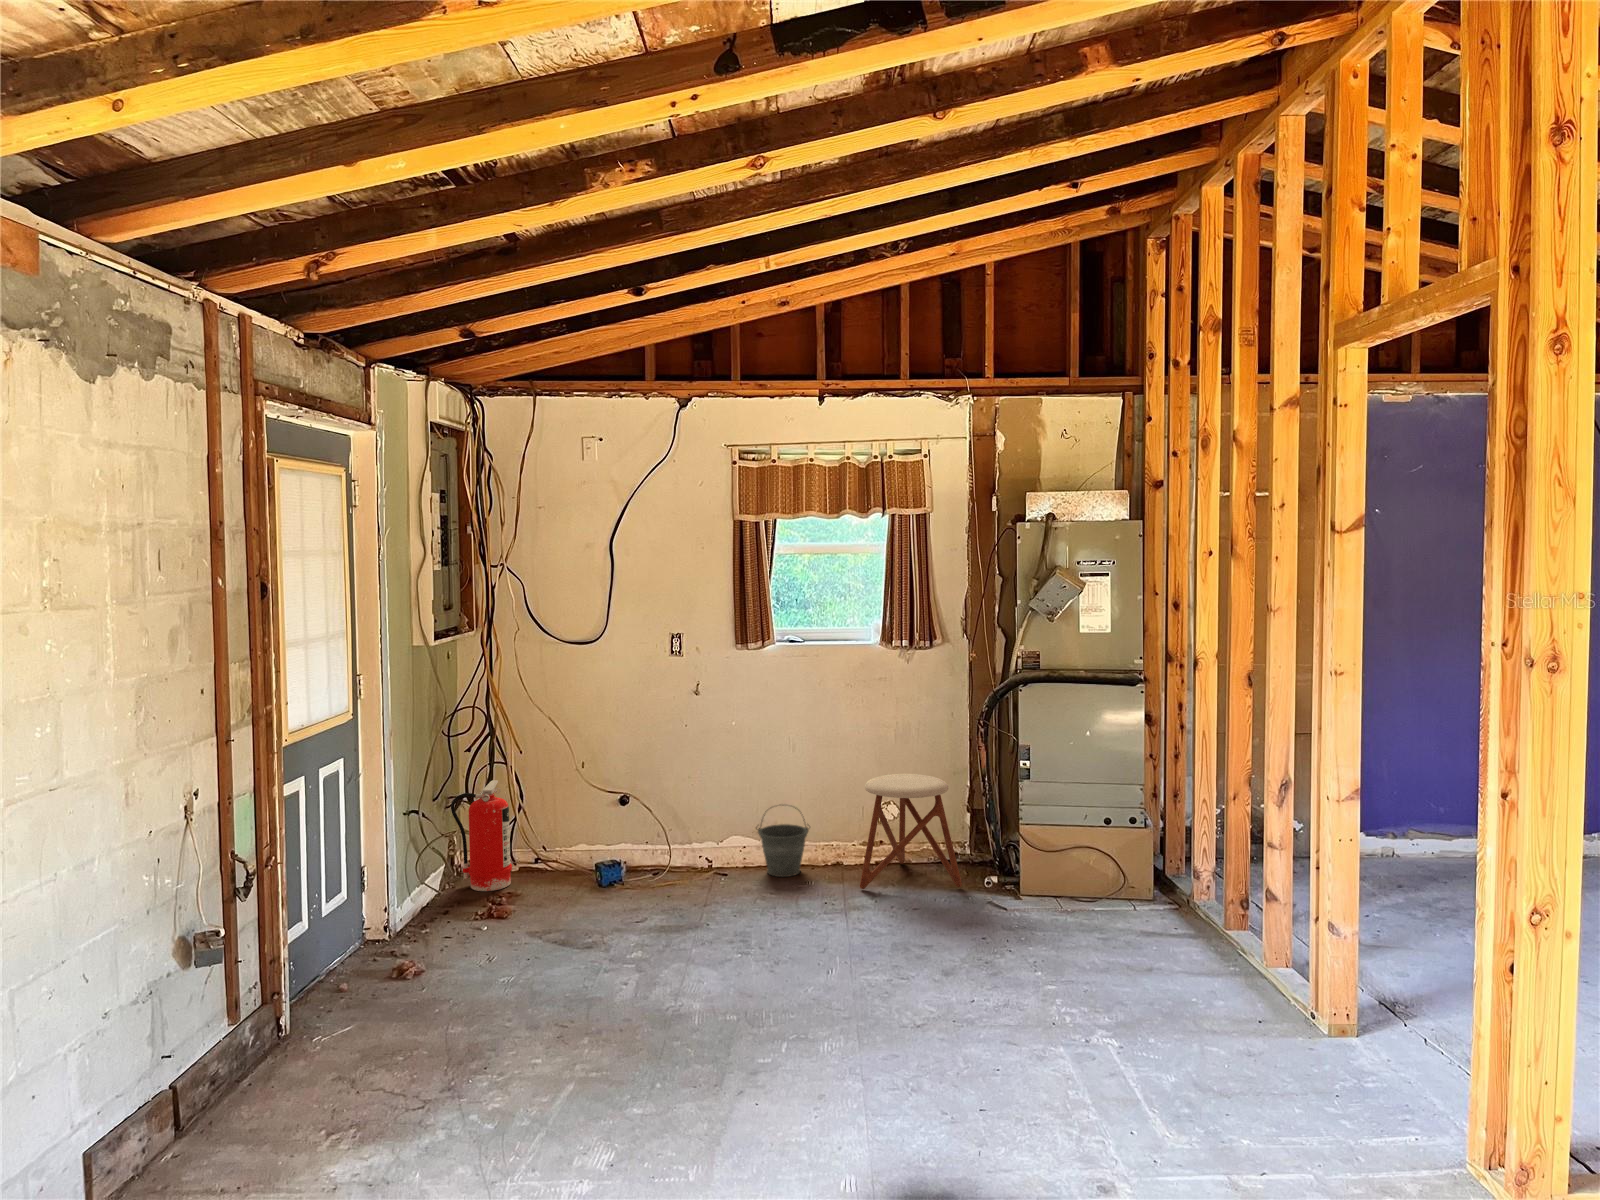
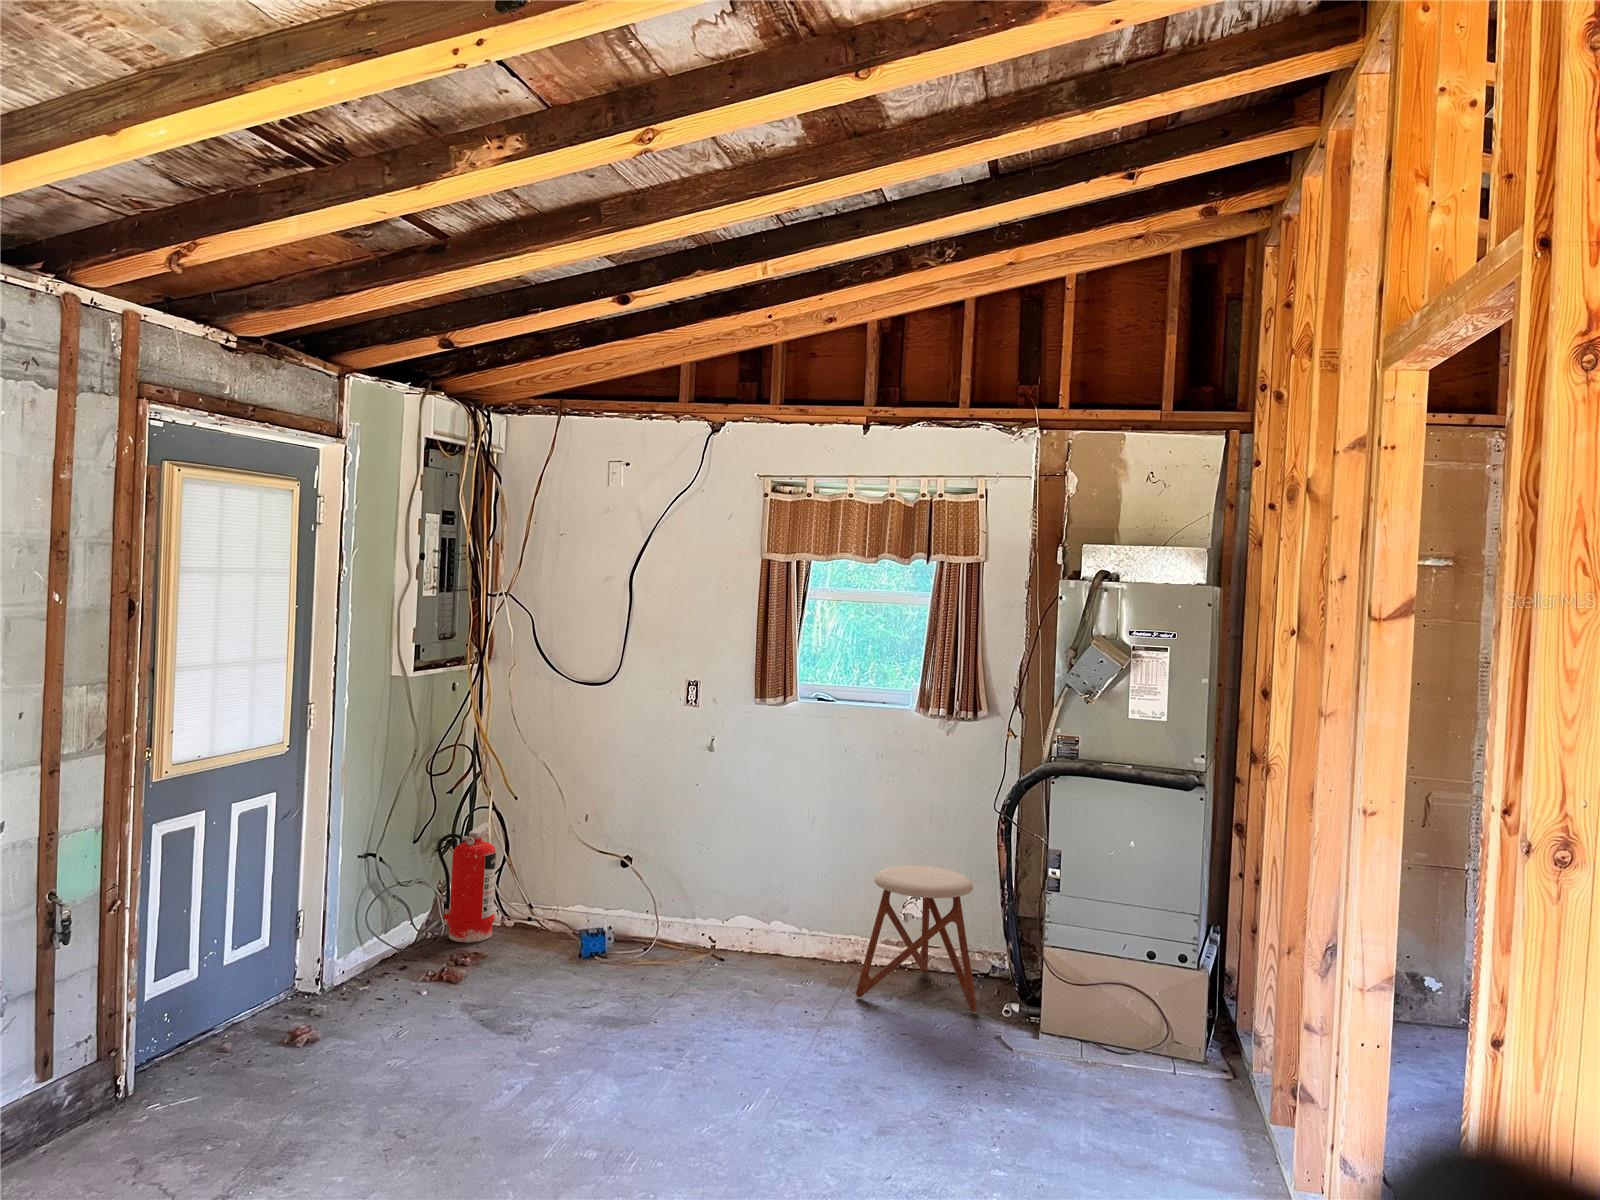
bucket: present [758,808,808,877] -> none [756,885,817,970]

